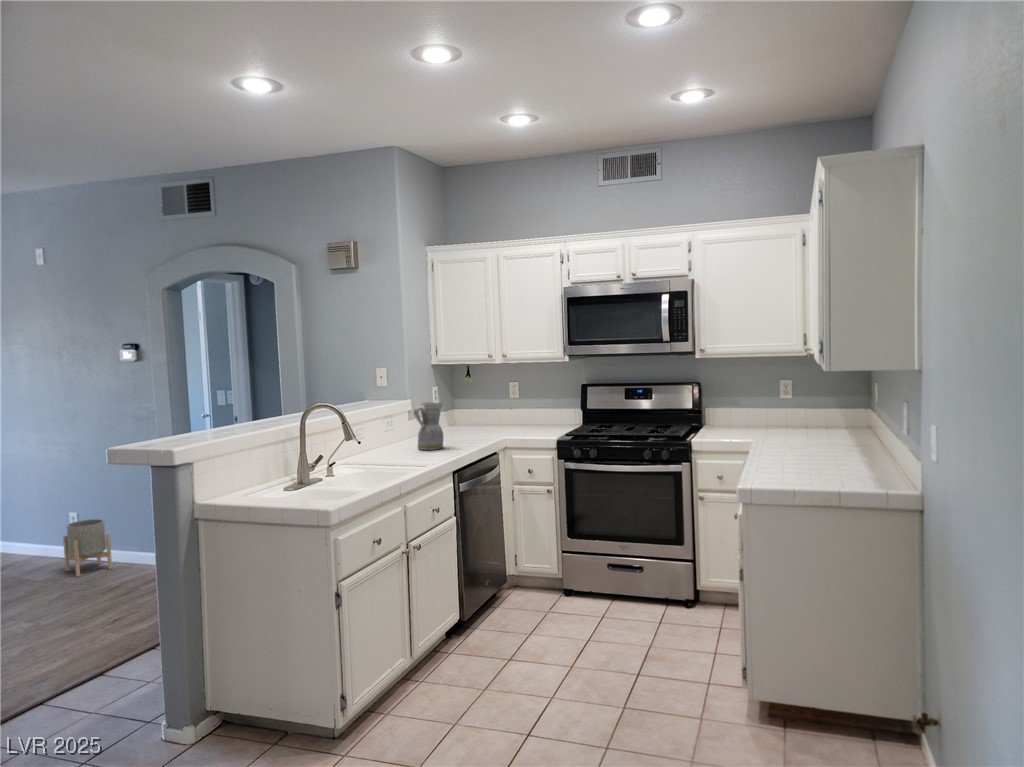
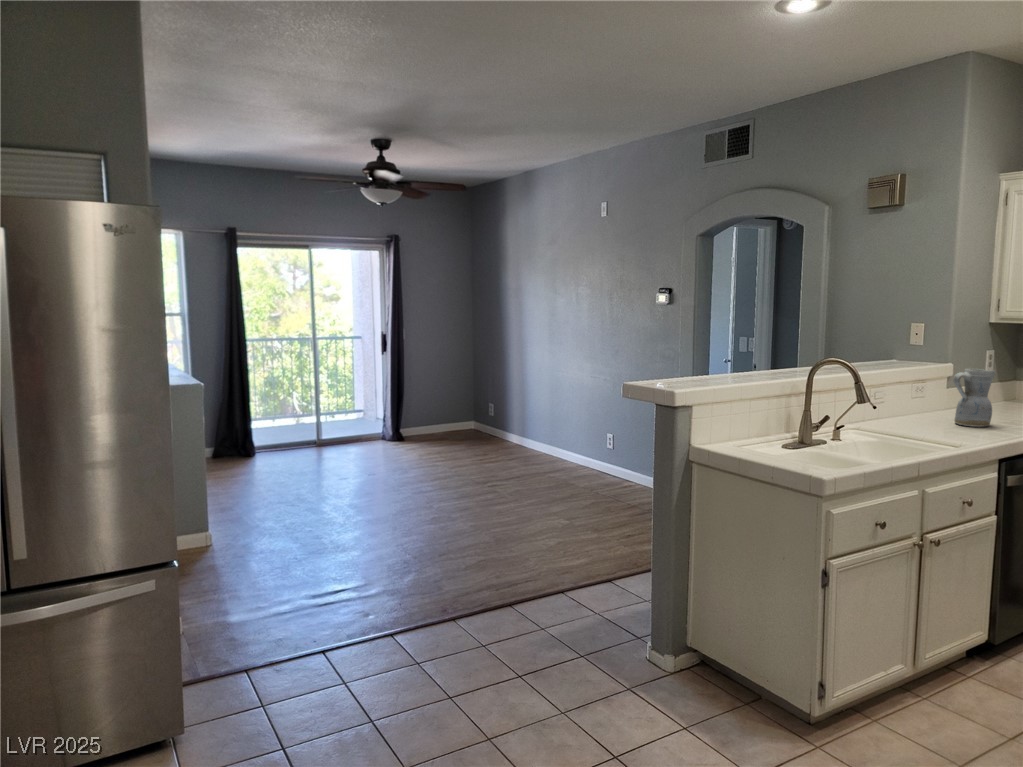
planter: present [63,519,112,577] -> none [598,442,634,489]

